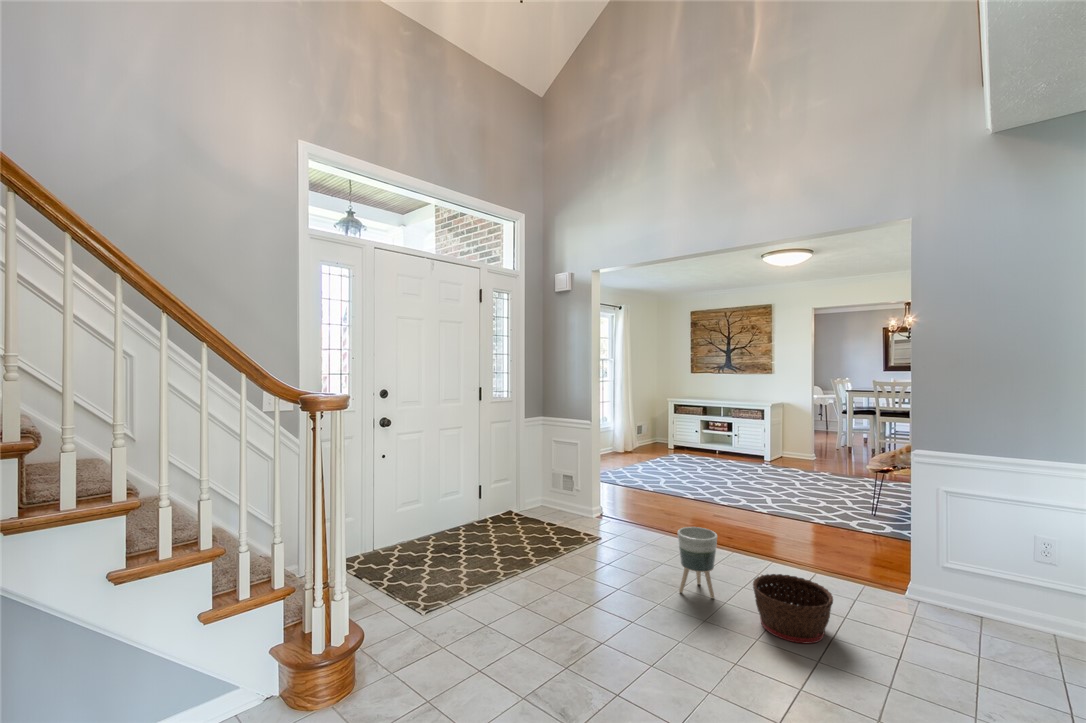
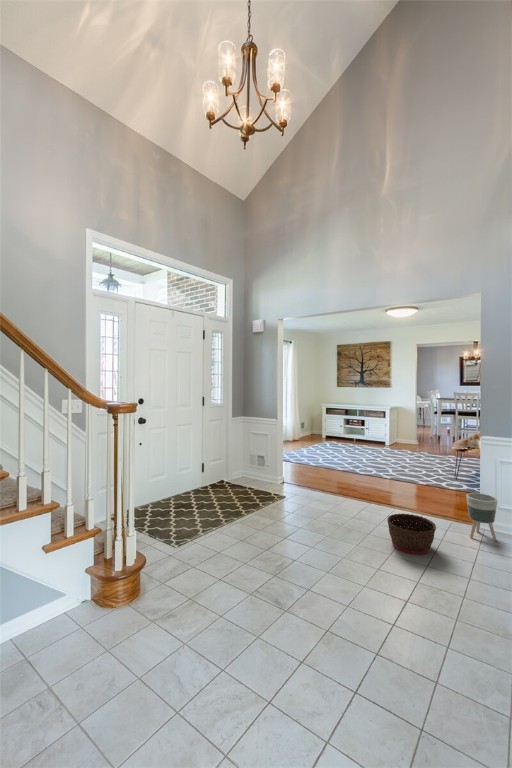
planter: present [678,527,718,598] -> present [466,493,497,541]

